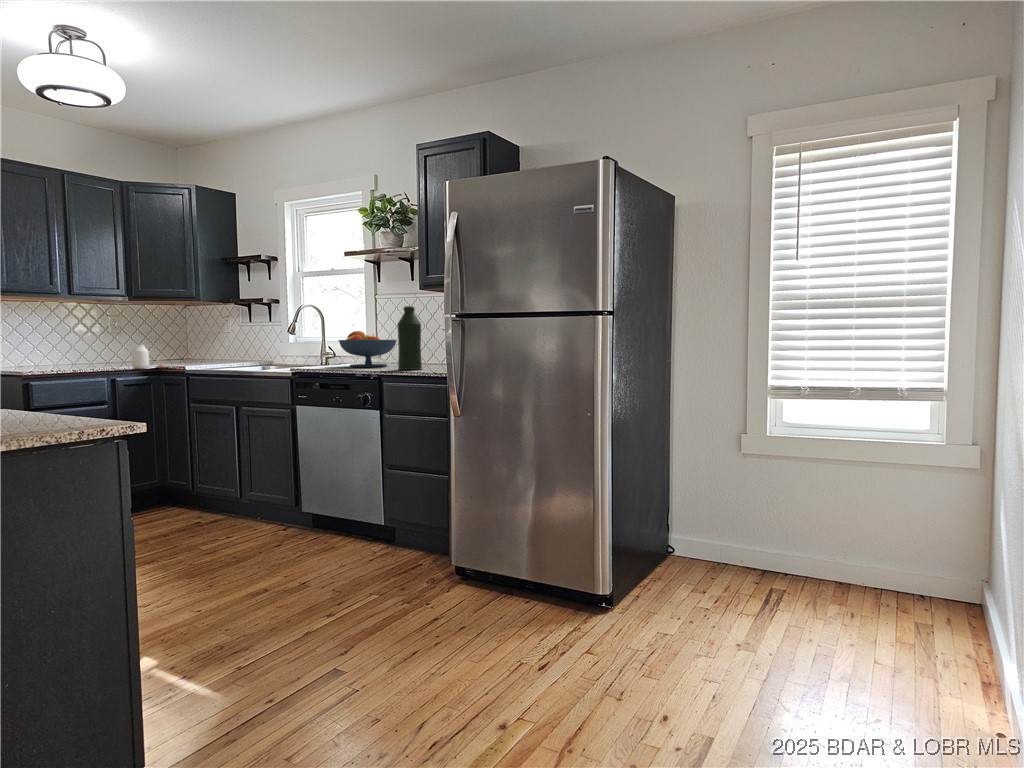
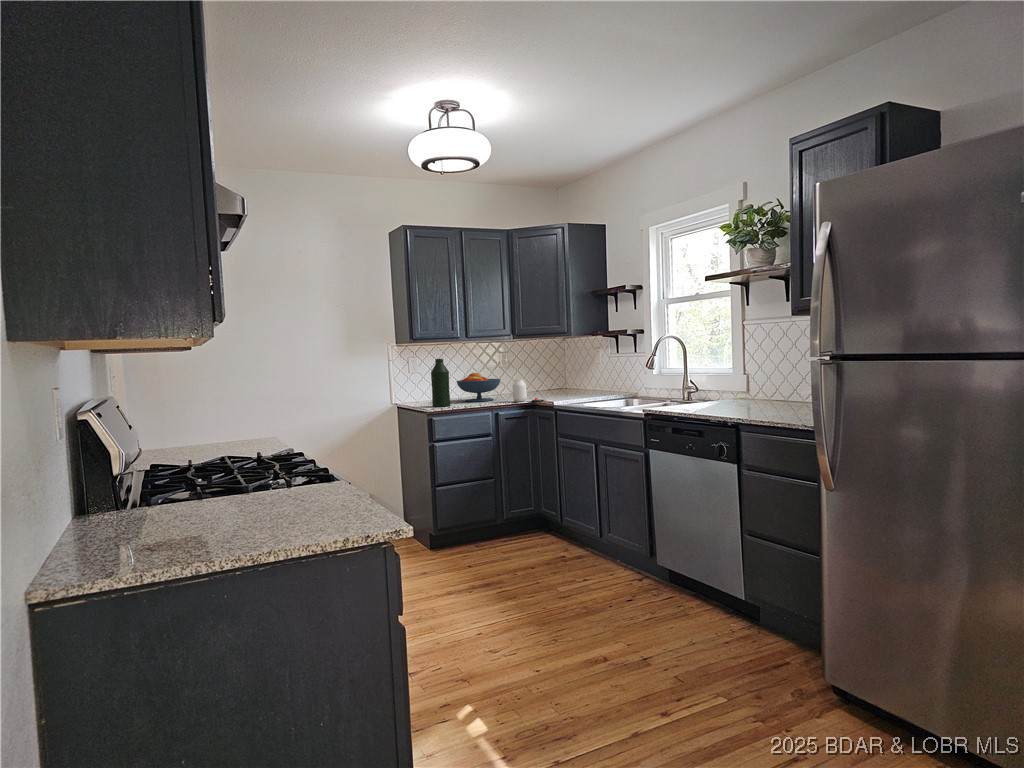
bottle: present [398,306,422,370] -> present [431,359,450,407]
fruit bowl: present [339,331,397,367] -> present [457,373,501,402]

